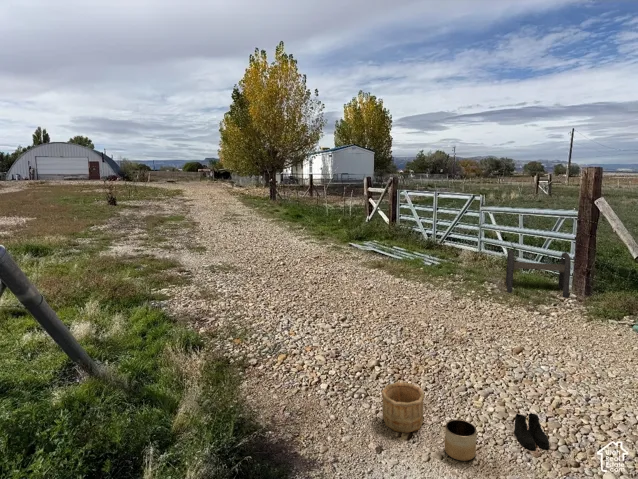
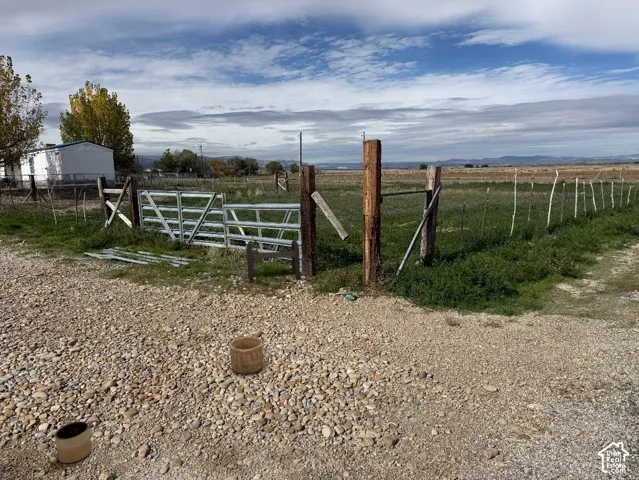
wooden bucket: present [381,382,425,433] -> present [229,336,263,374]
boots: present [514,413,549,449] -> none [250,393,281,427]
planter: present [445,420,476,461] -> present [55,422,92,463]

